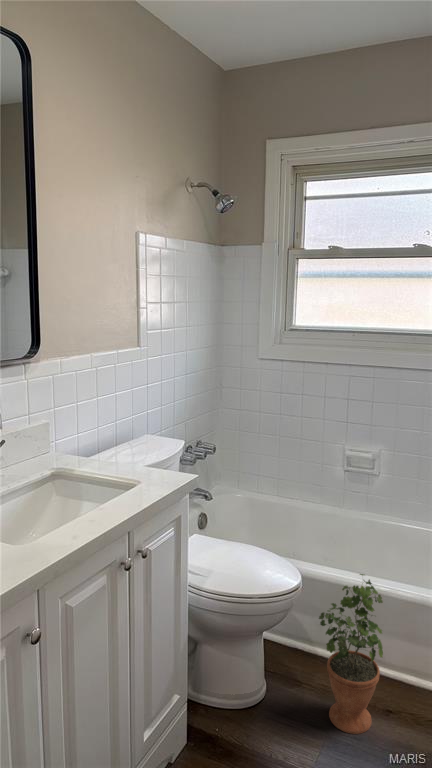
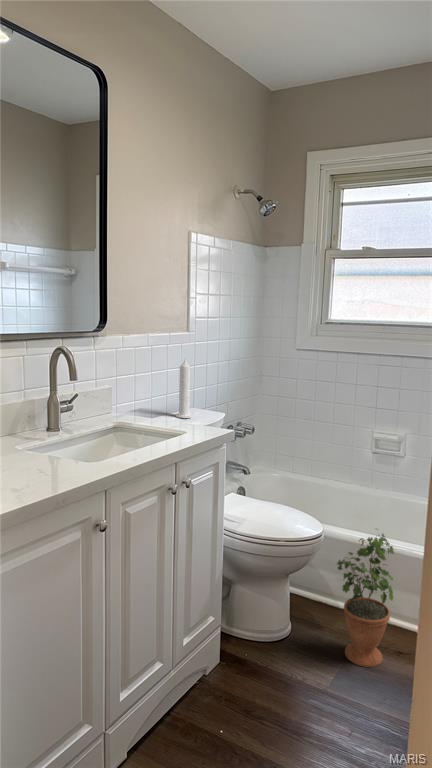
candle: none [127,383,146,453] -> present [176,358,192,418]

